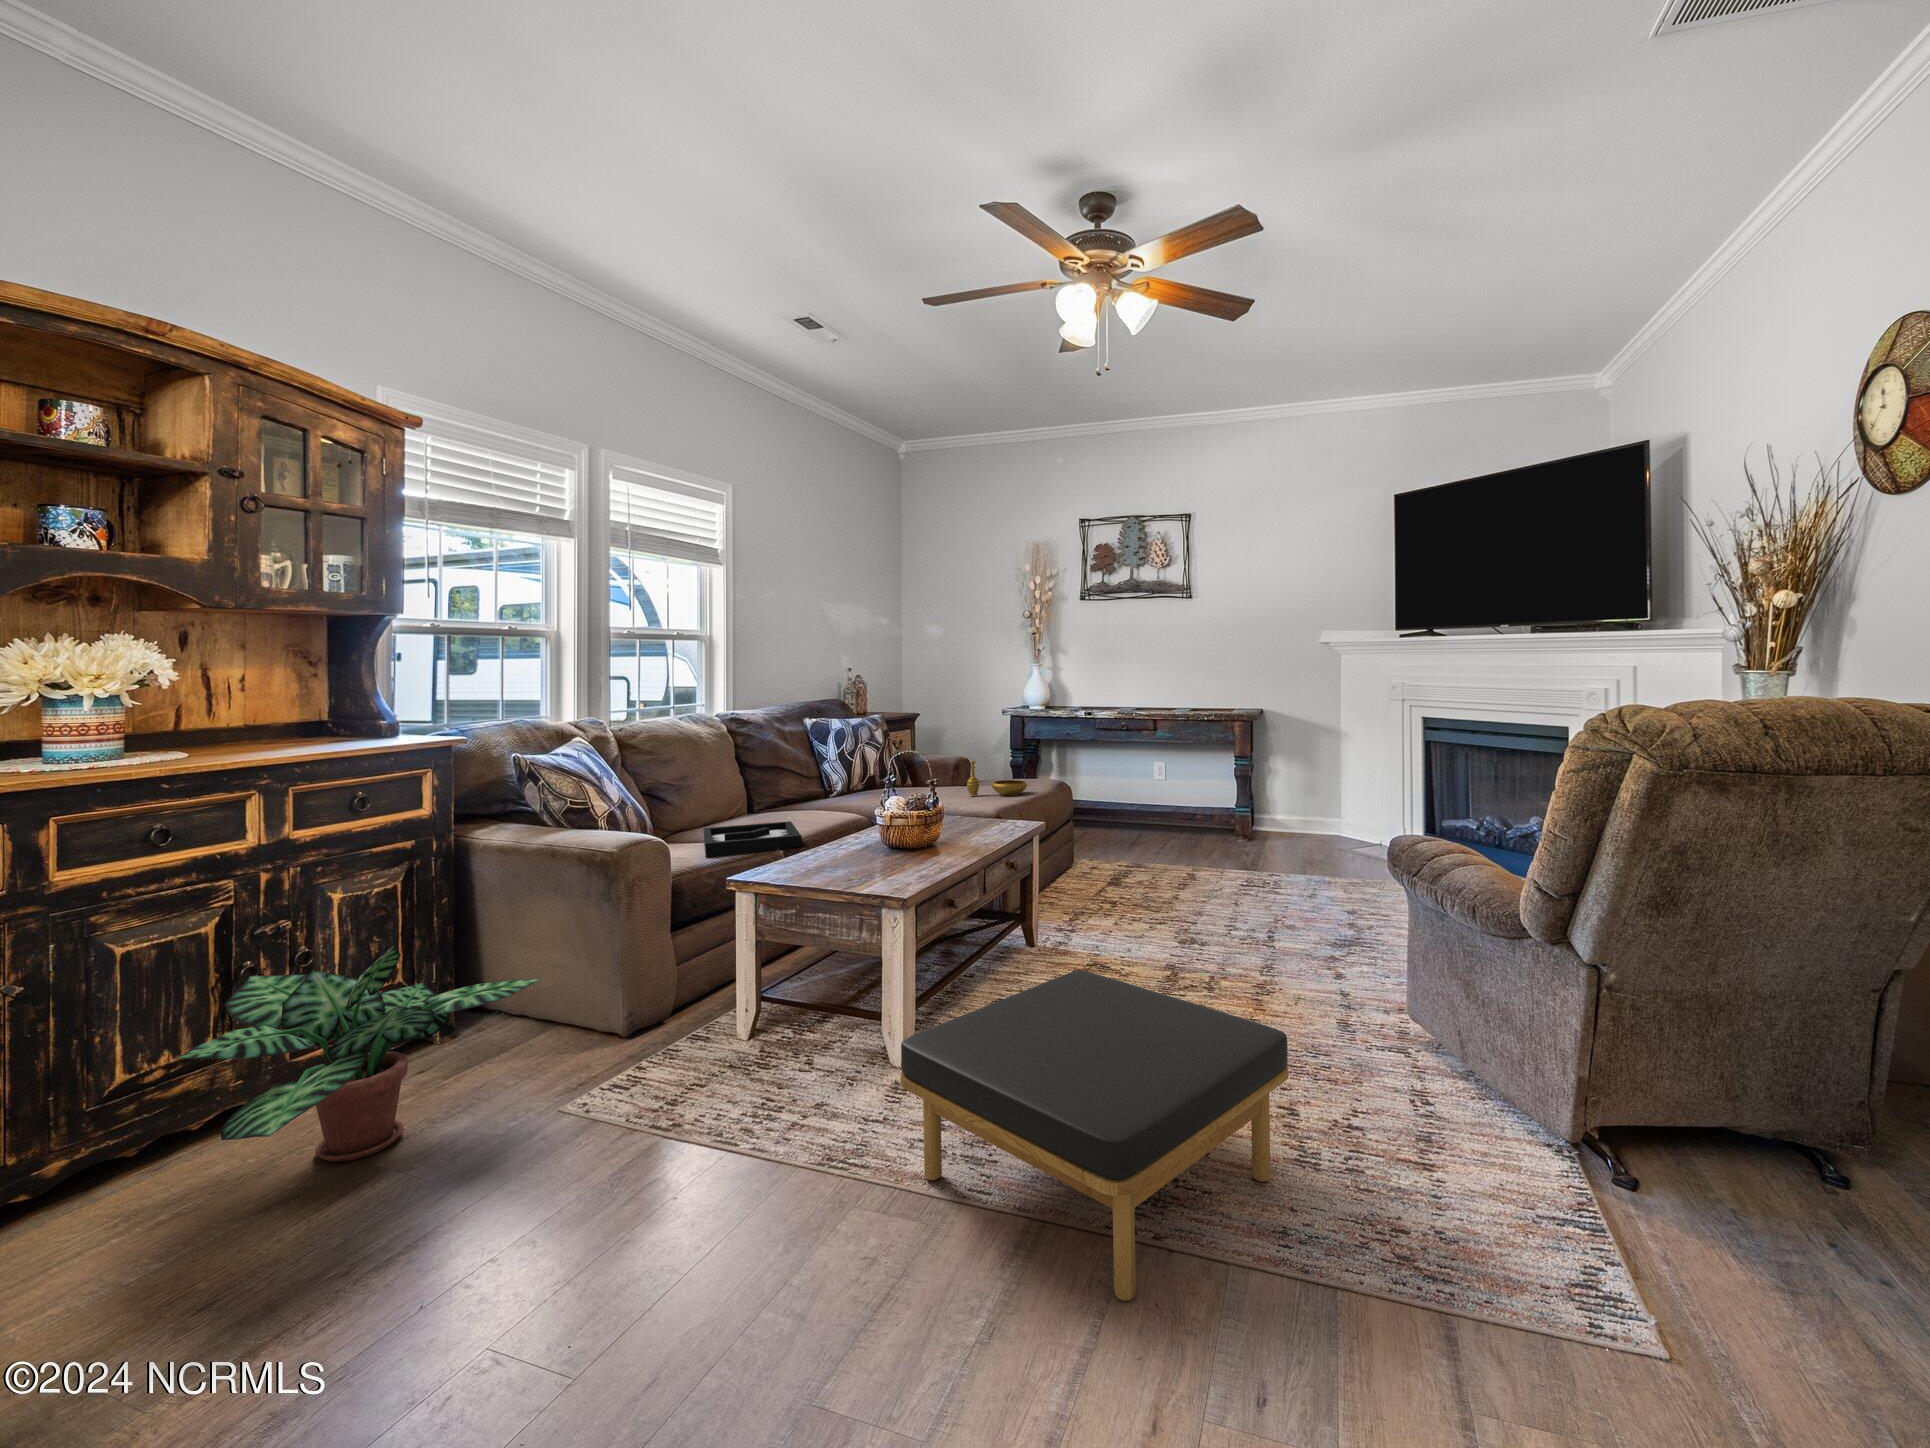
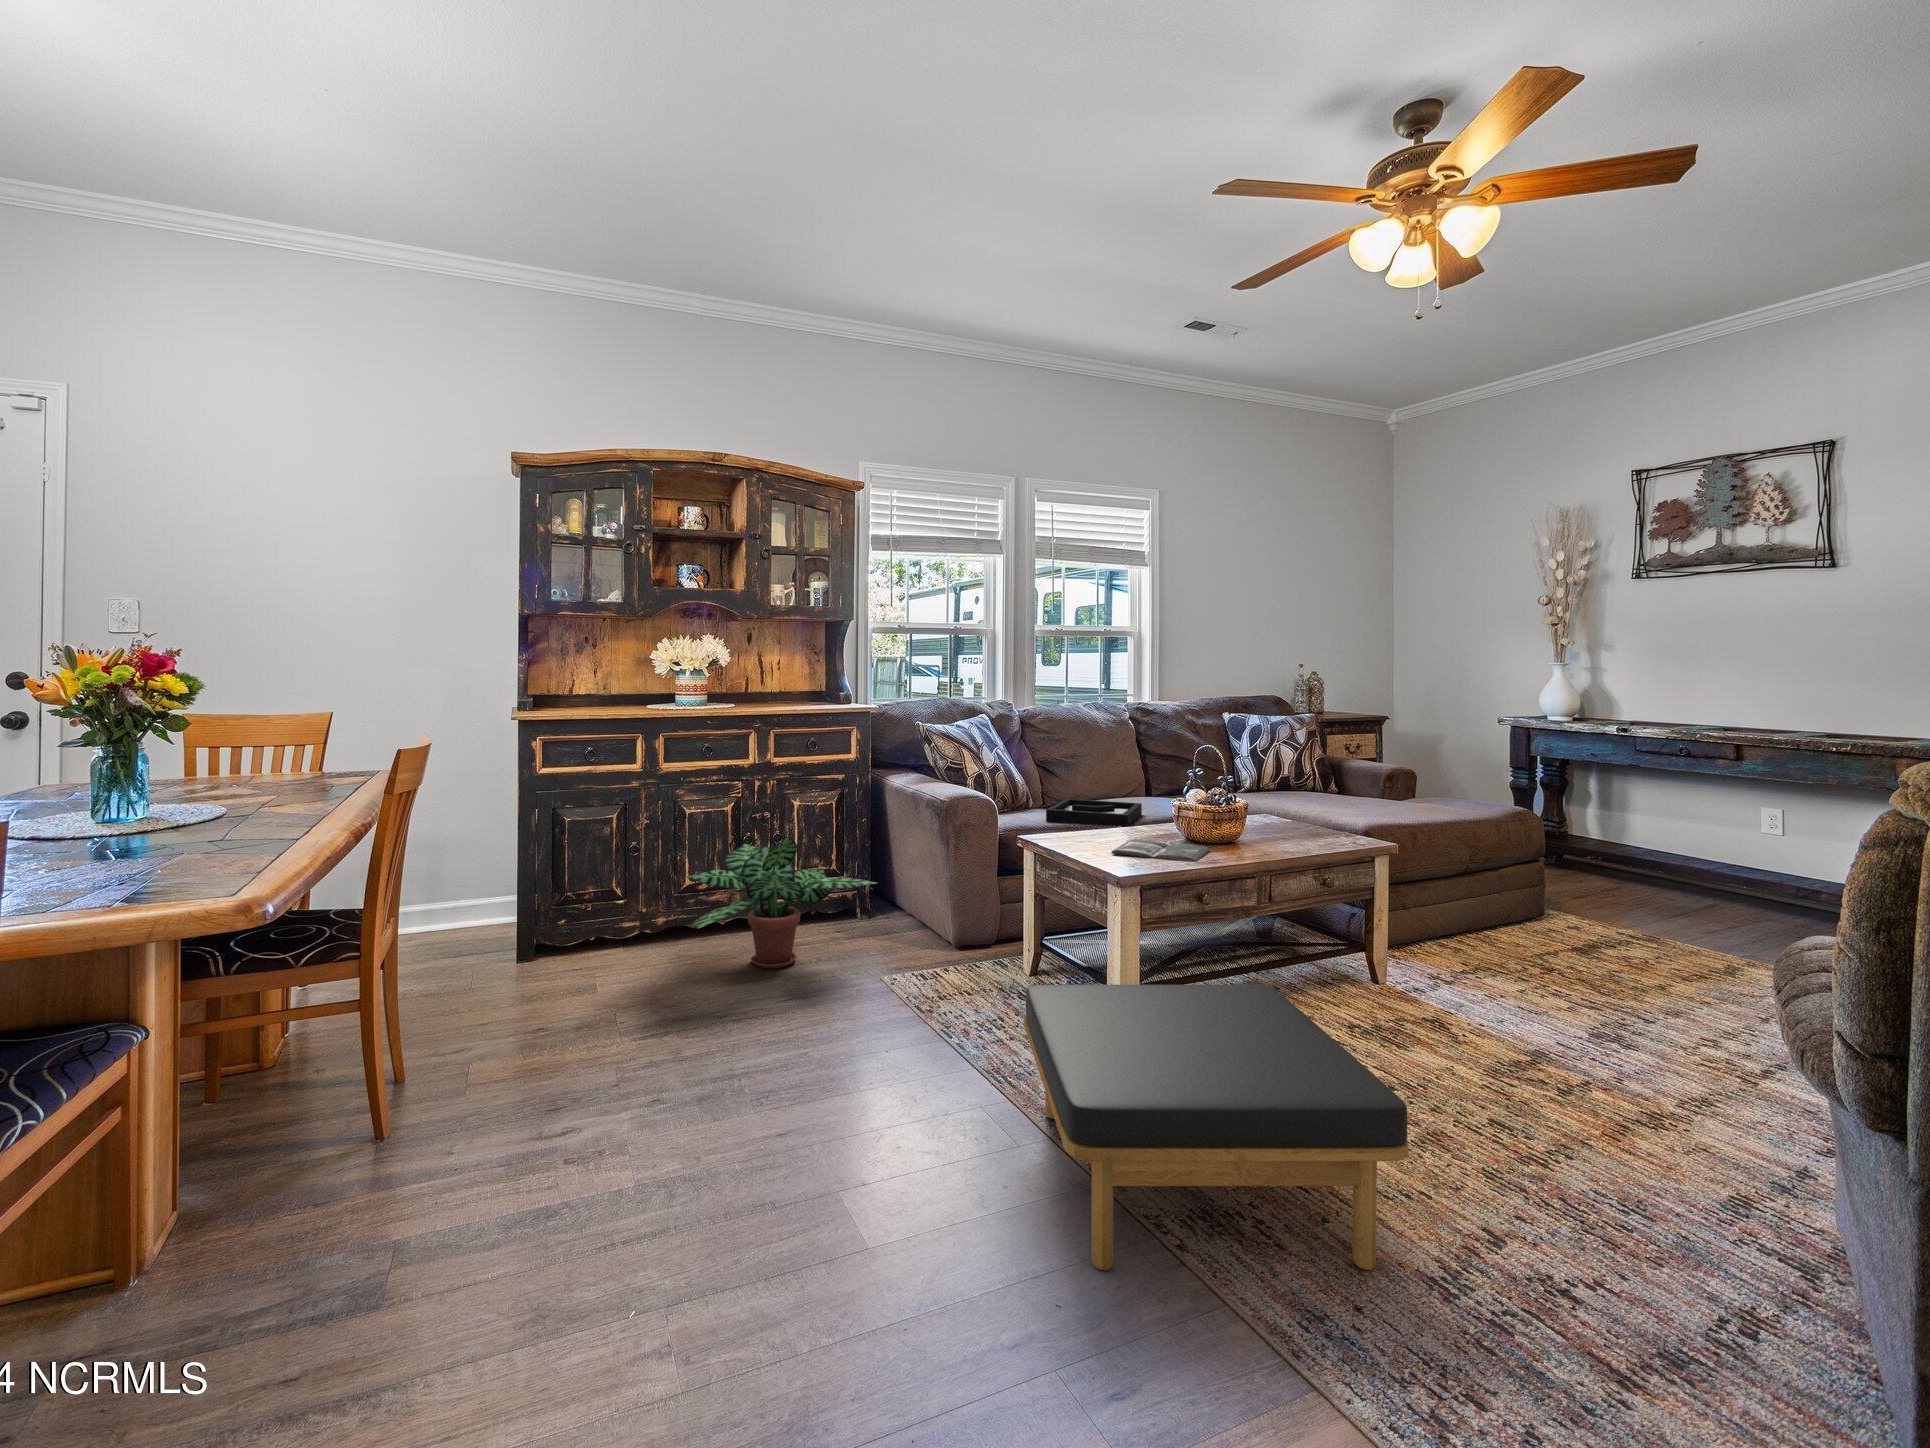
decorative bowl: present [967,761,1027,796] -> none [1372,768,1450,814]
magazine: none [849,853,942,878] -> present [1111,839,1210,862]

